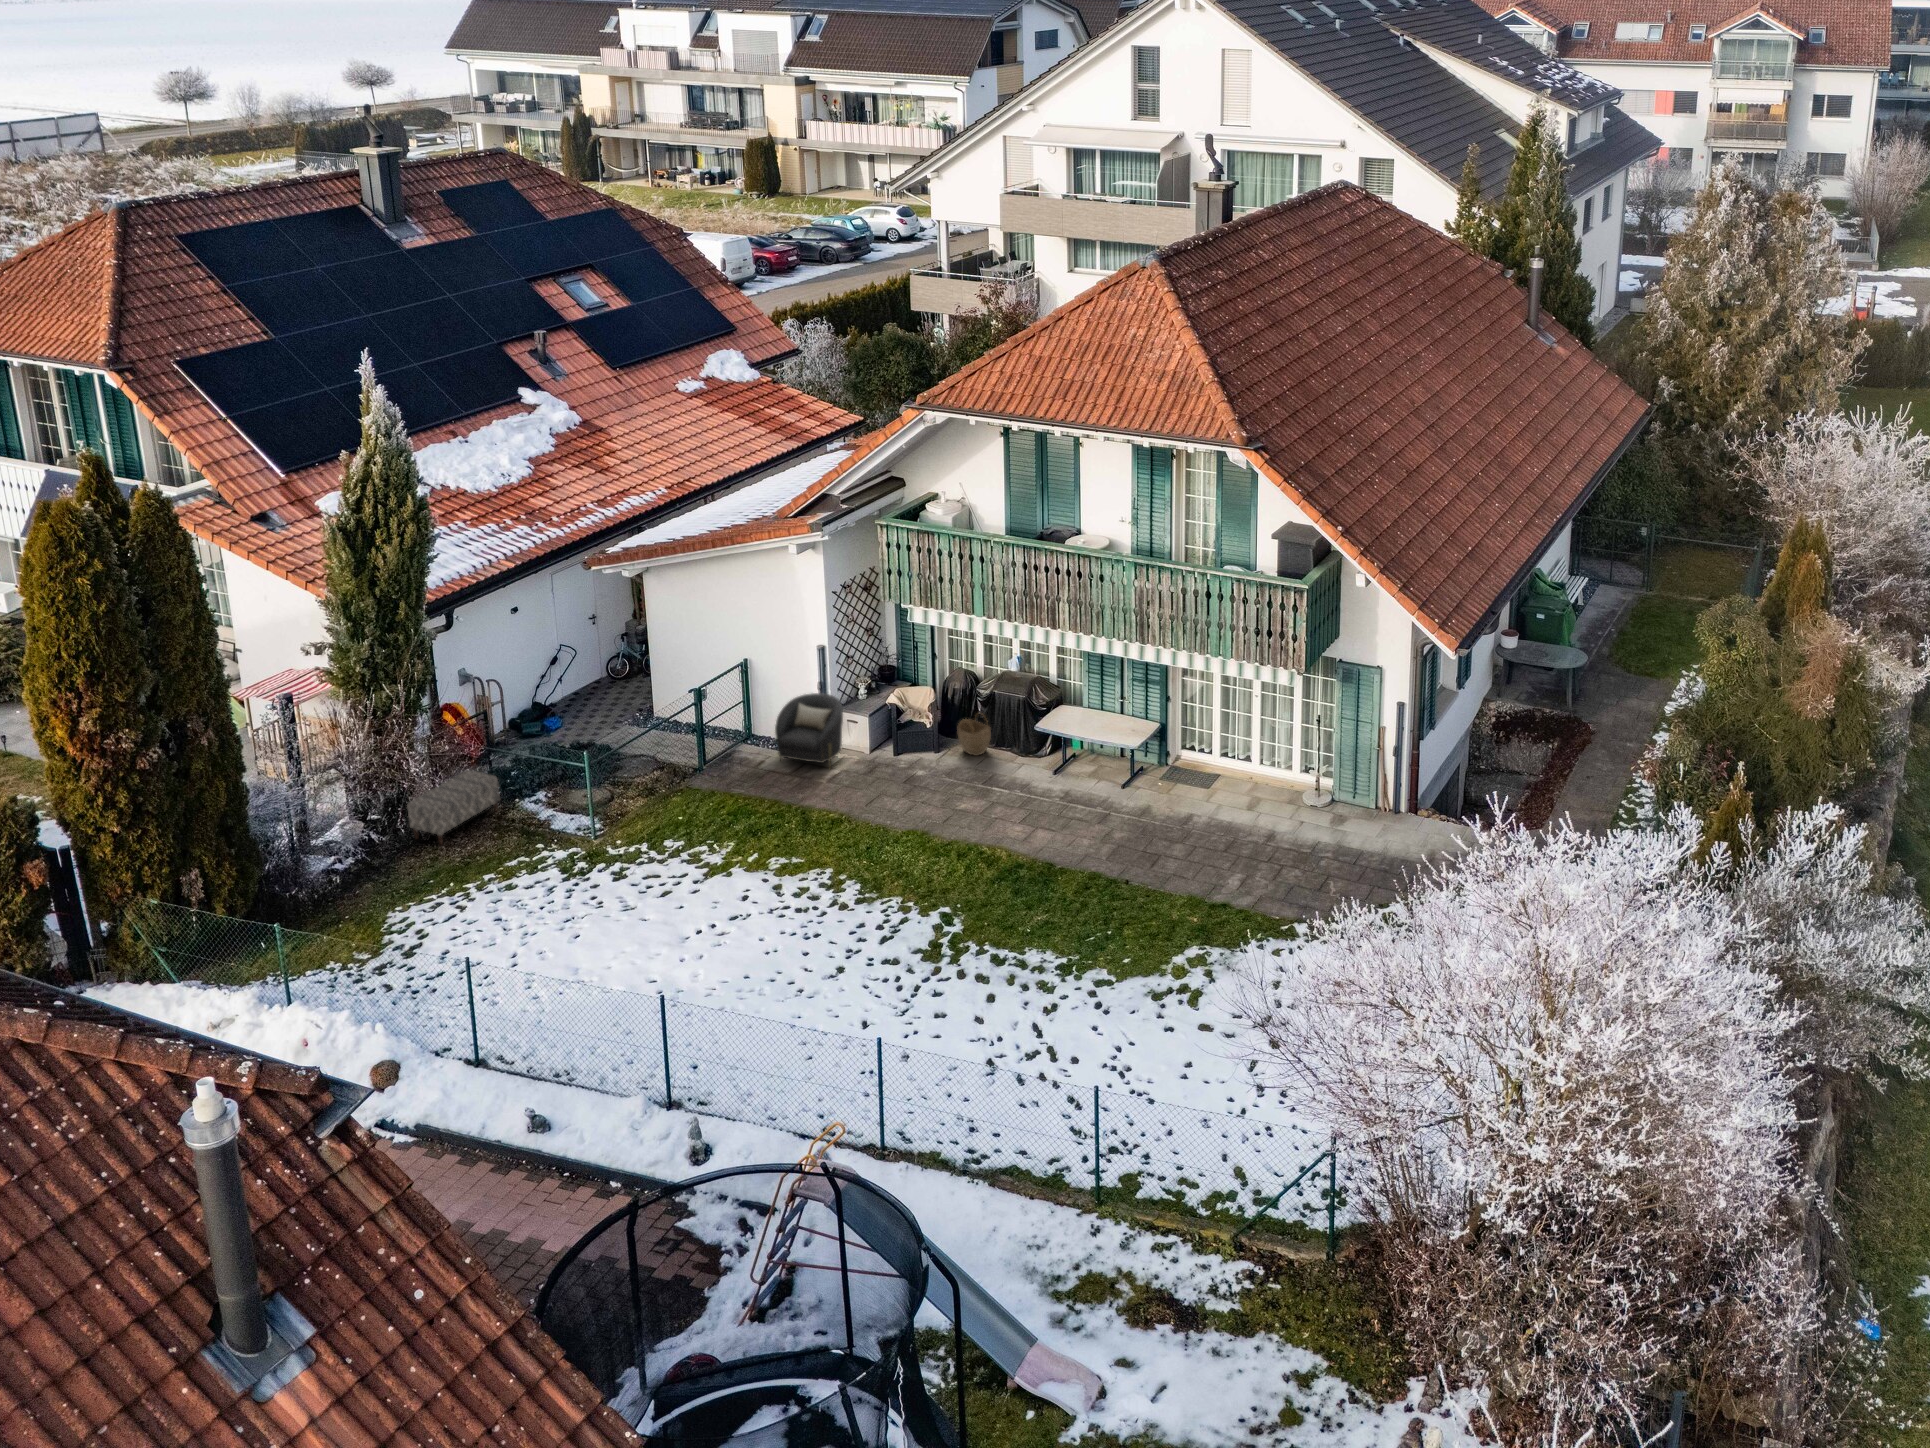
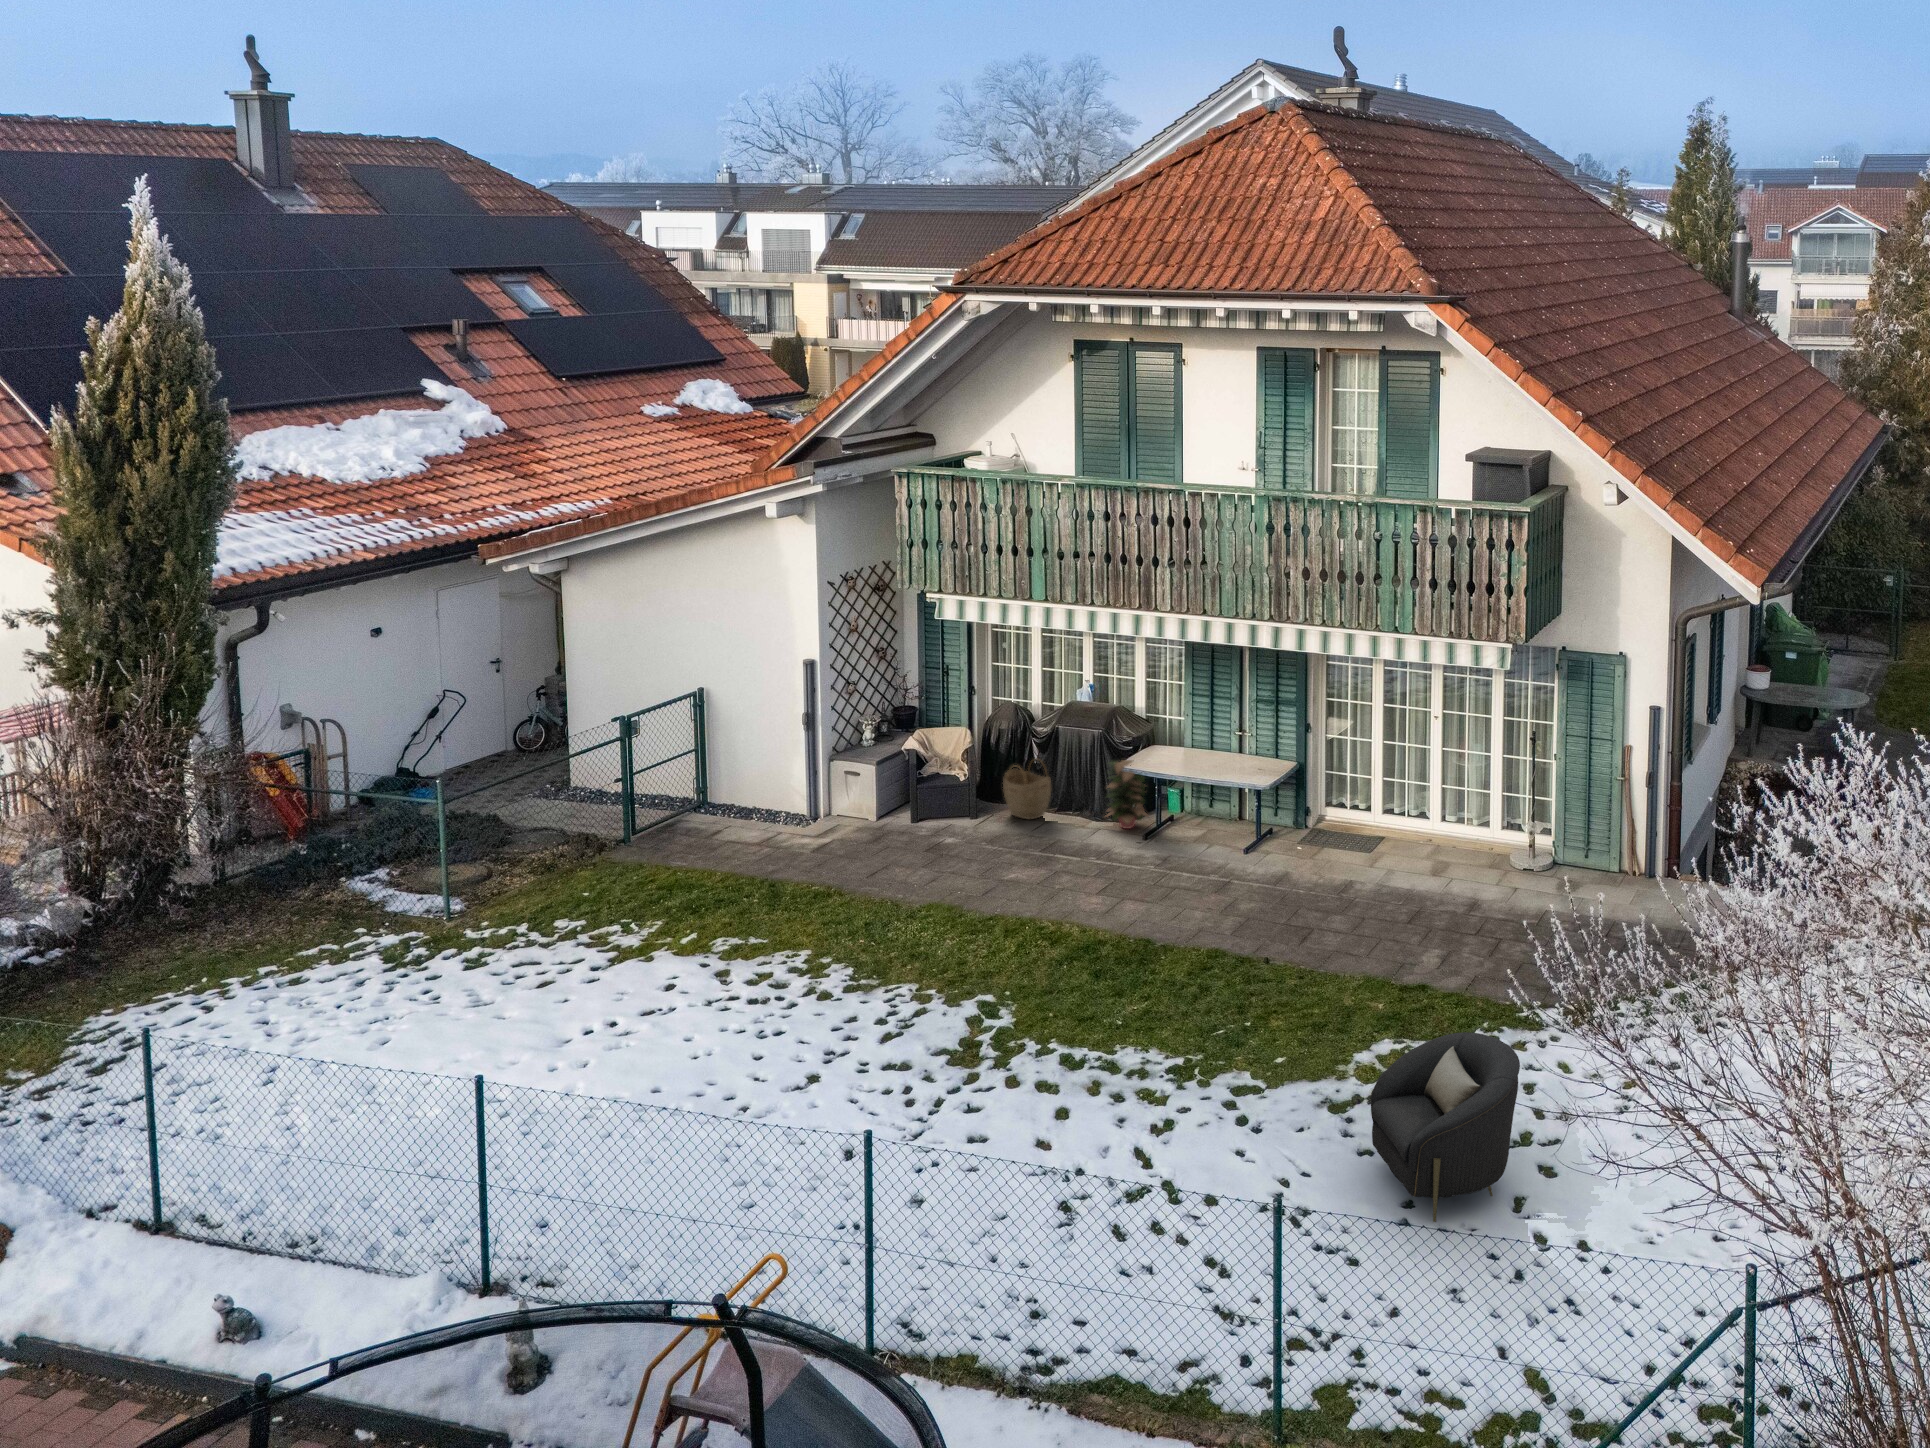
armchair: present [775,693,843,763] -> present [1371,1032,1520,1222]
decorative plant: none [1026,719,1060,765] -> present [1107,760,1148,829]
bench: present [407,770,500,845] -> none [155,826,311,929]

